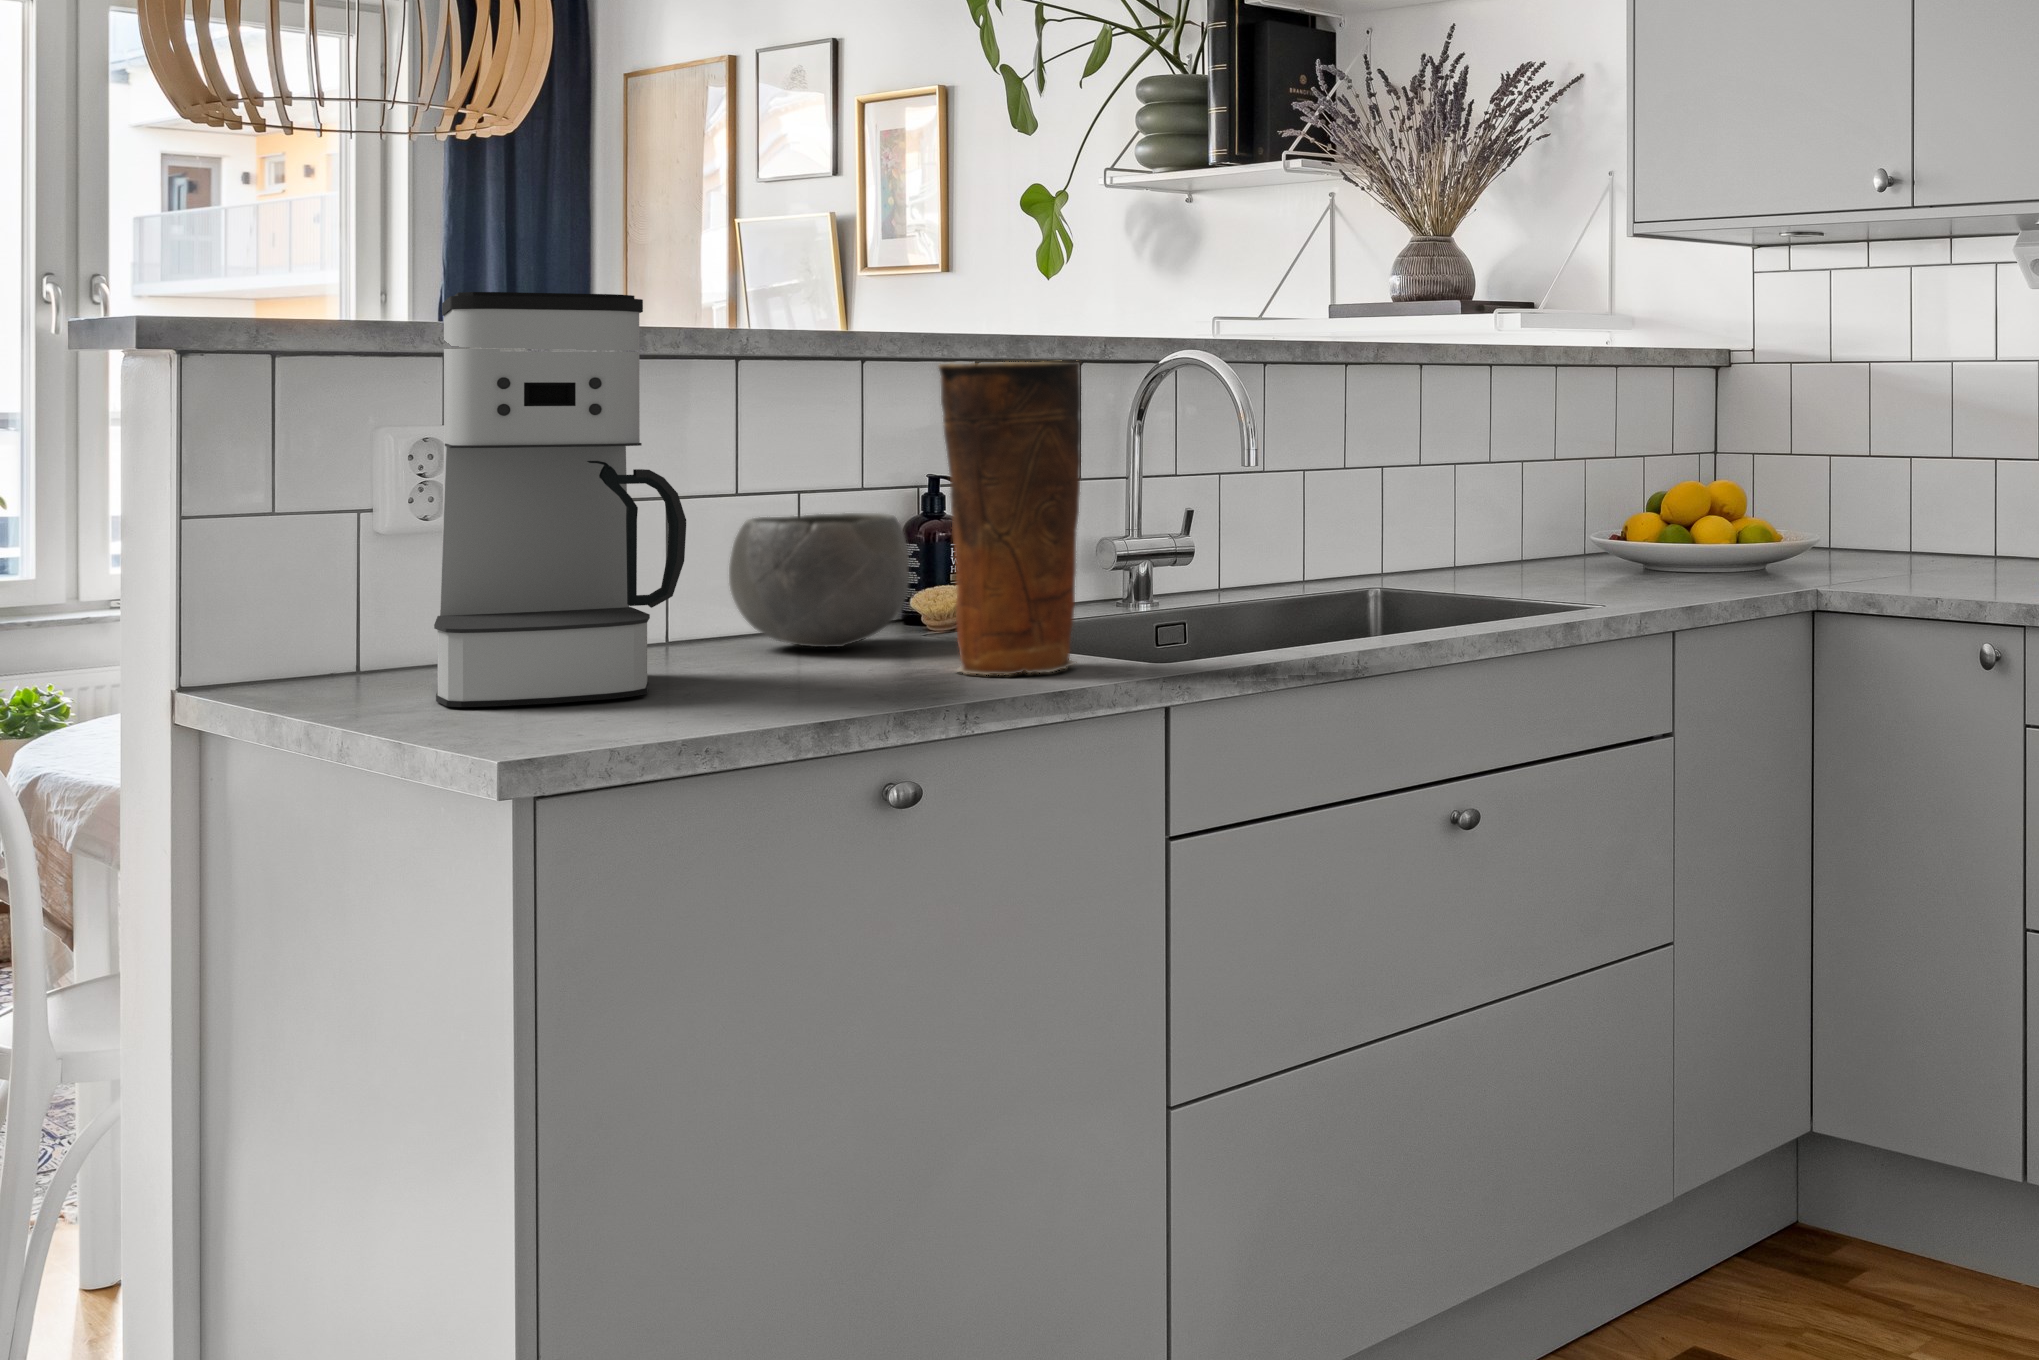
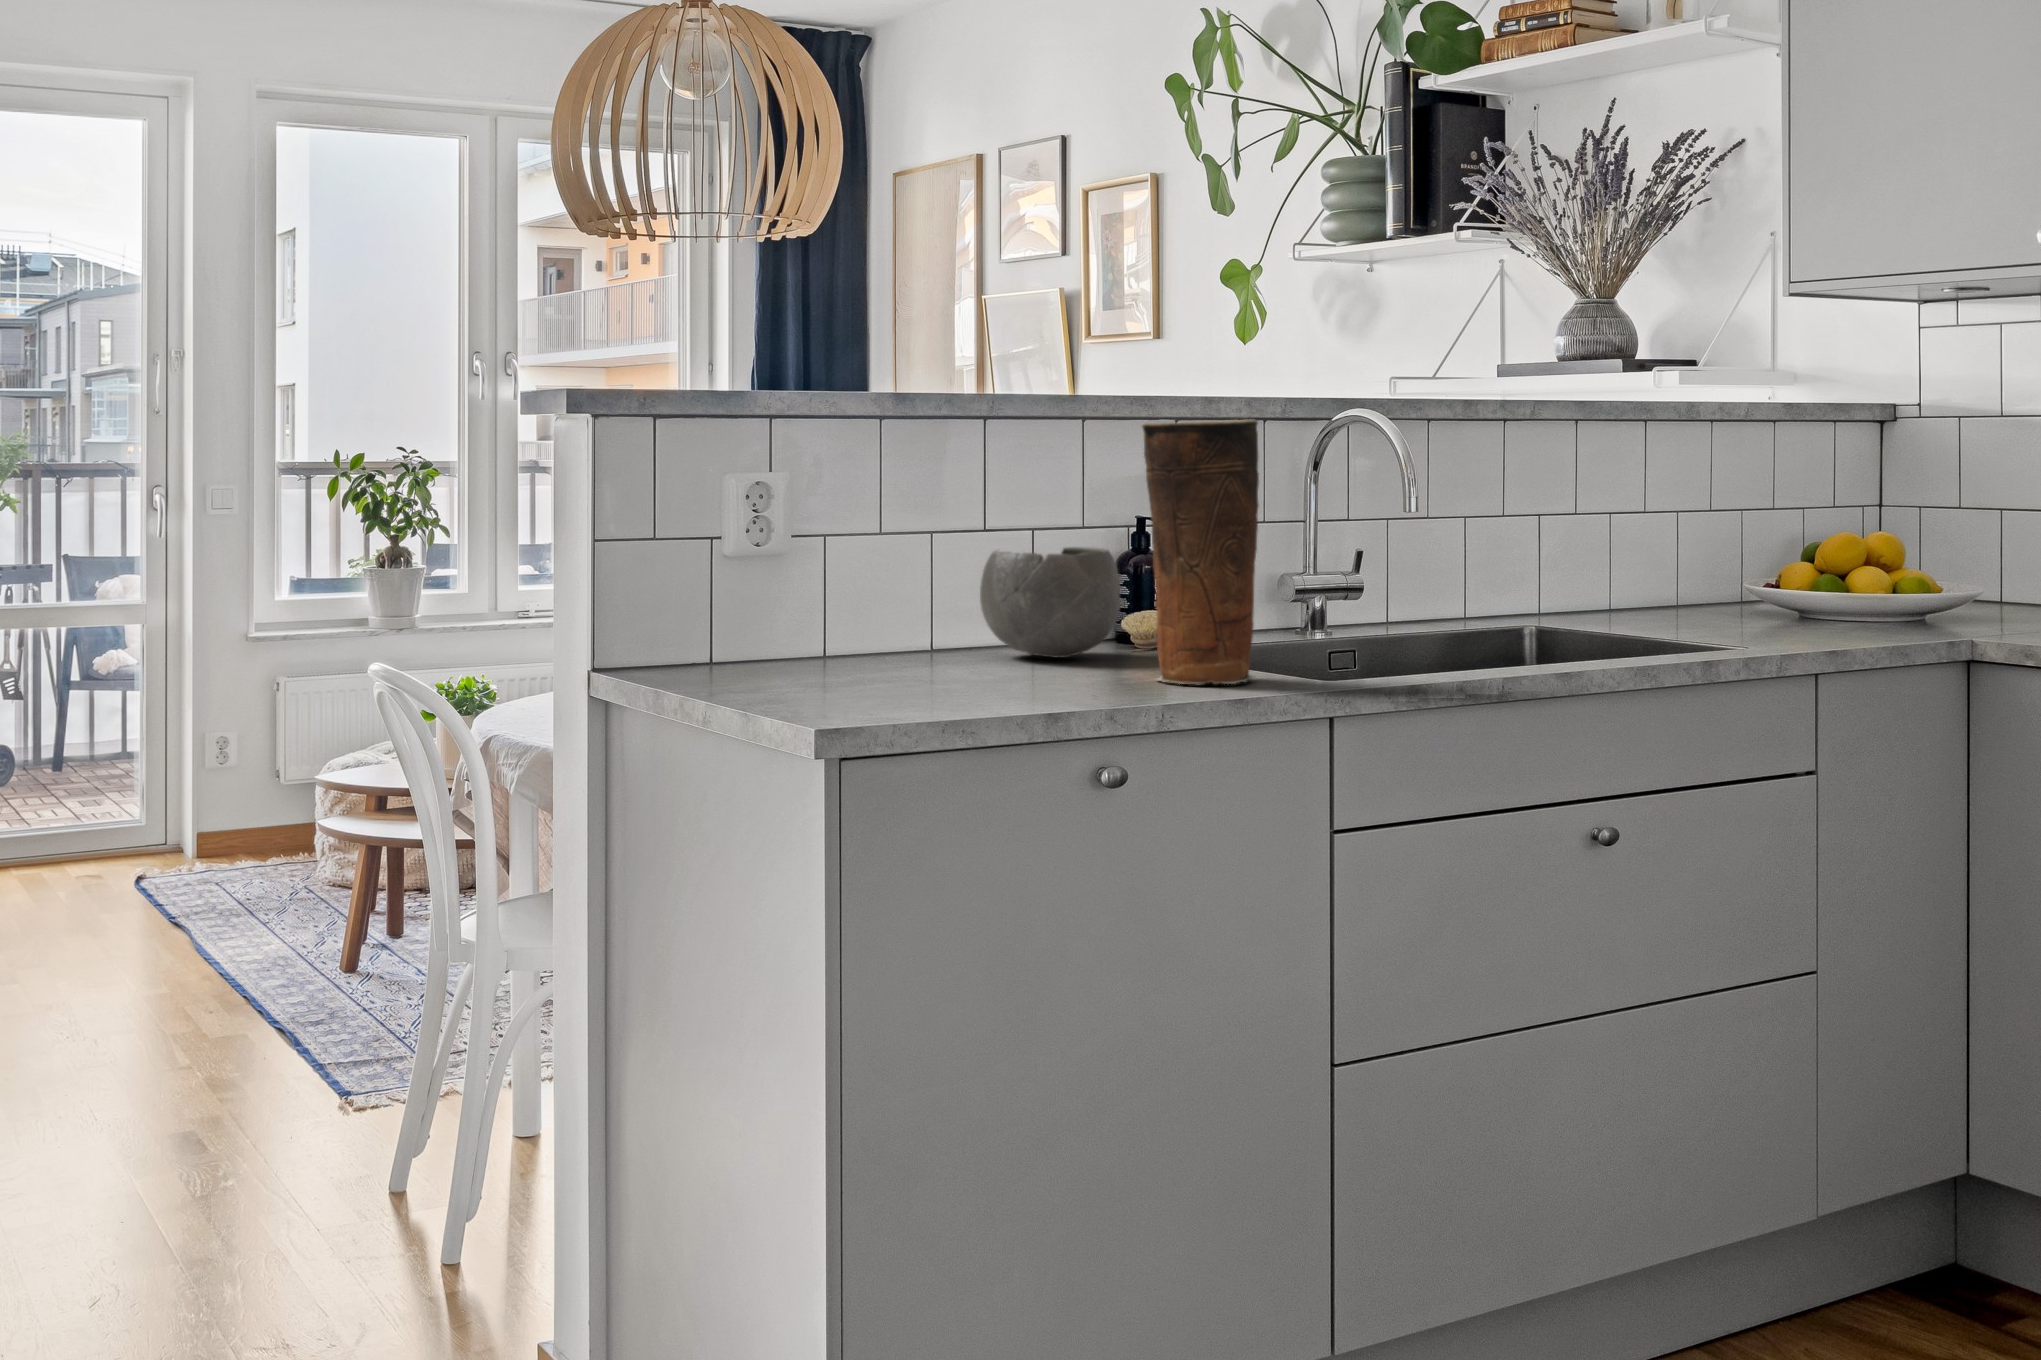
coffee maker: present [434,292,686,707] -> none [770,369,948,690]

